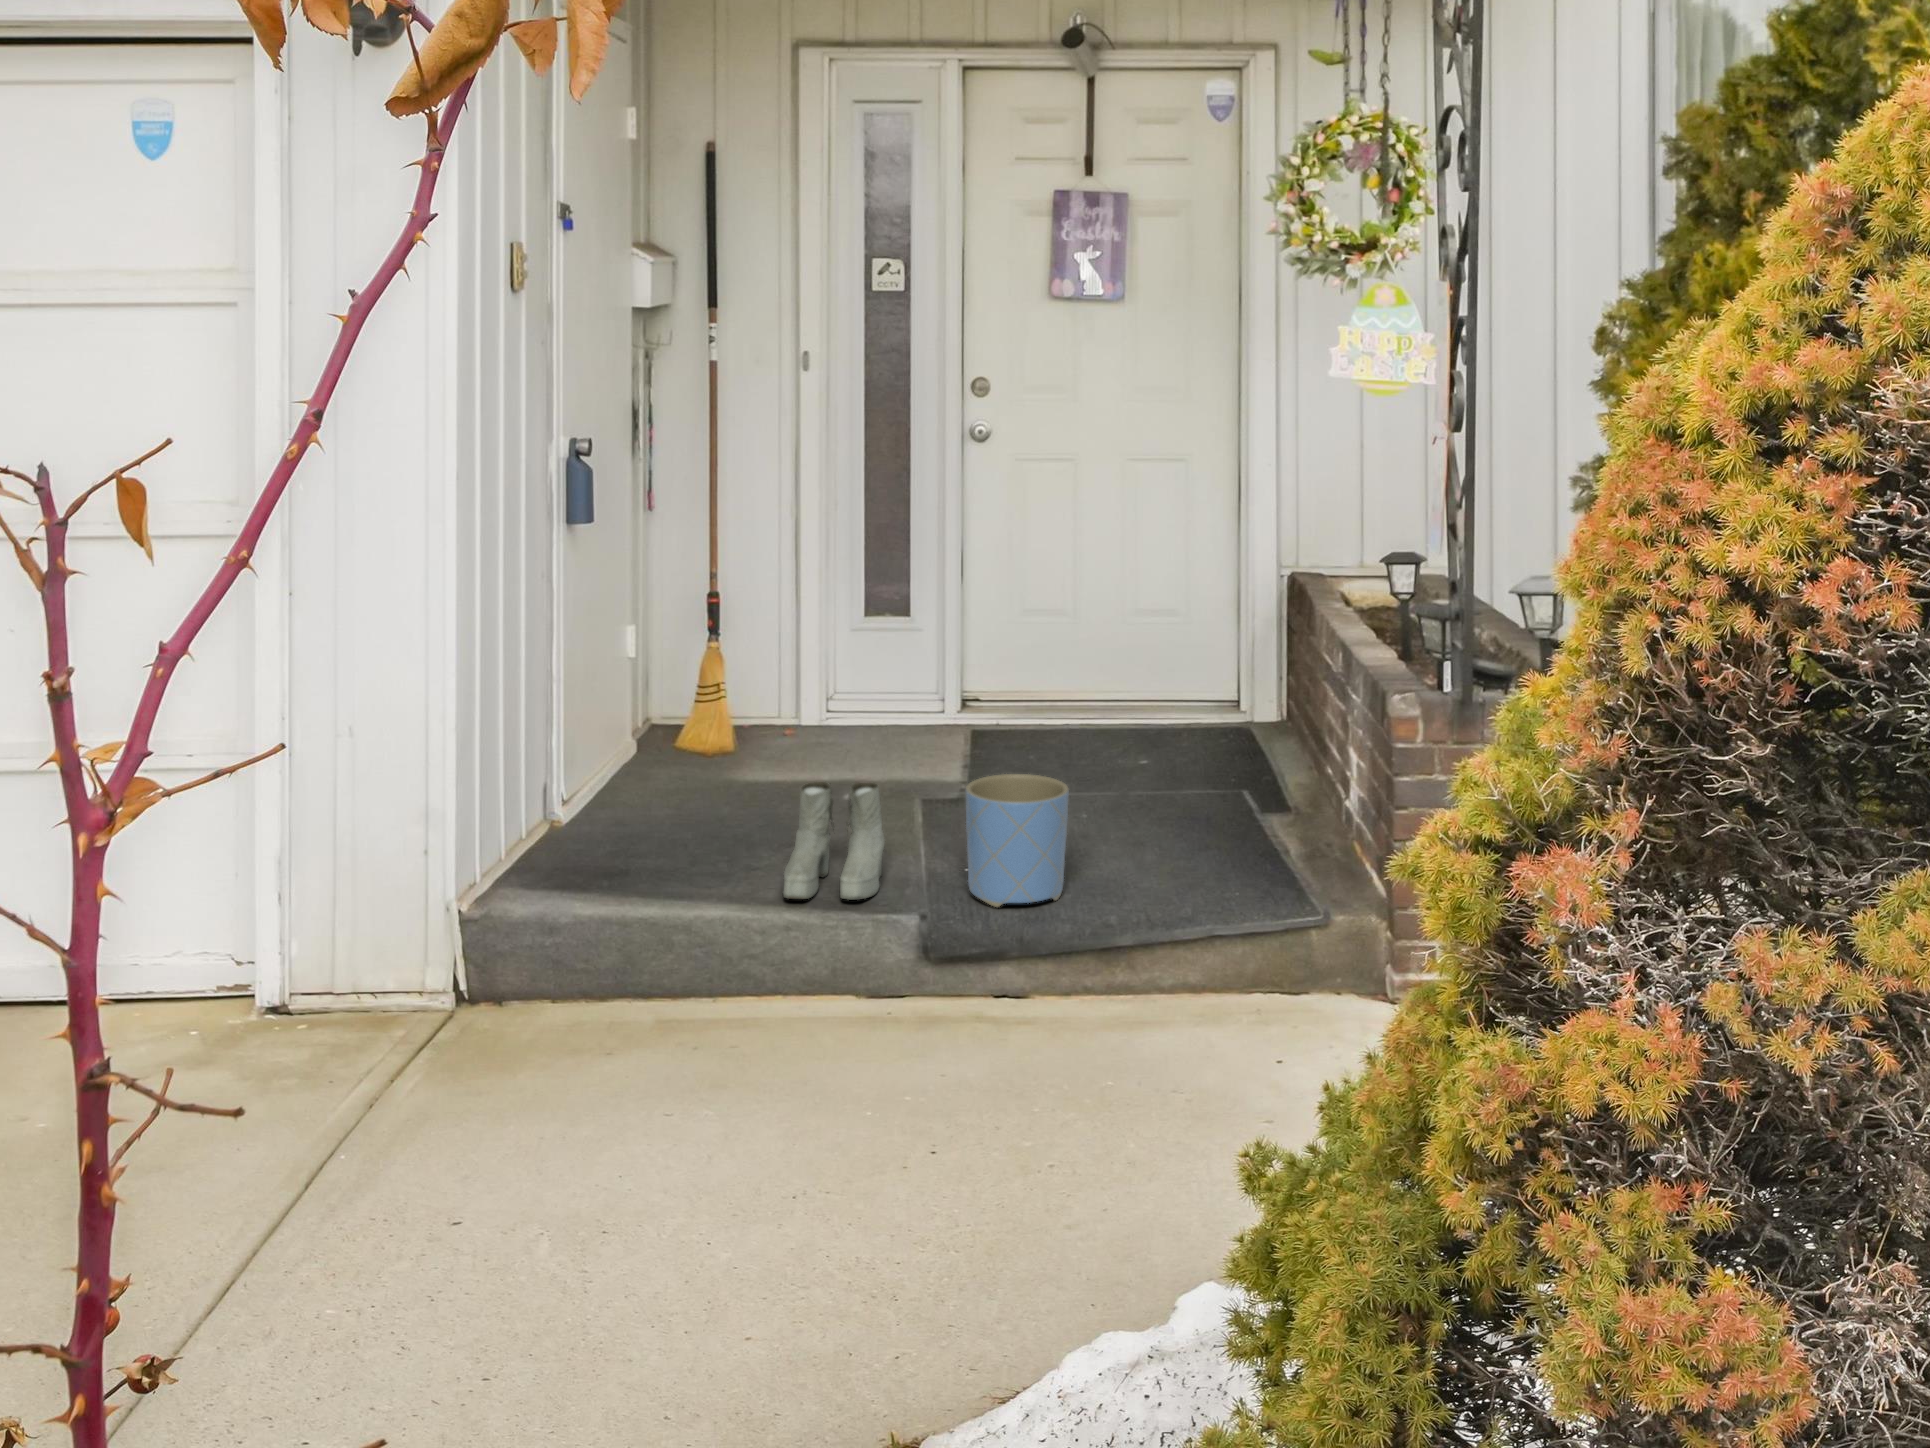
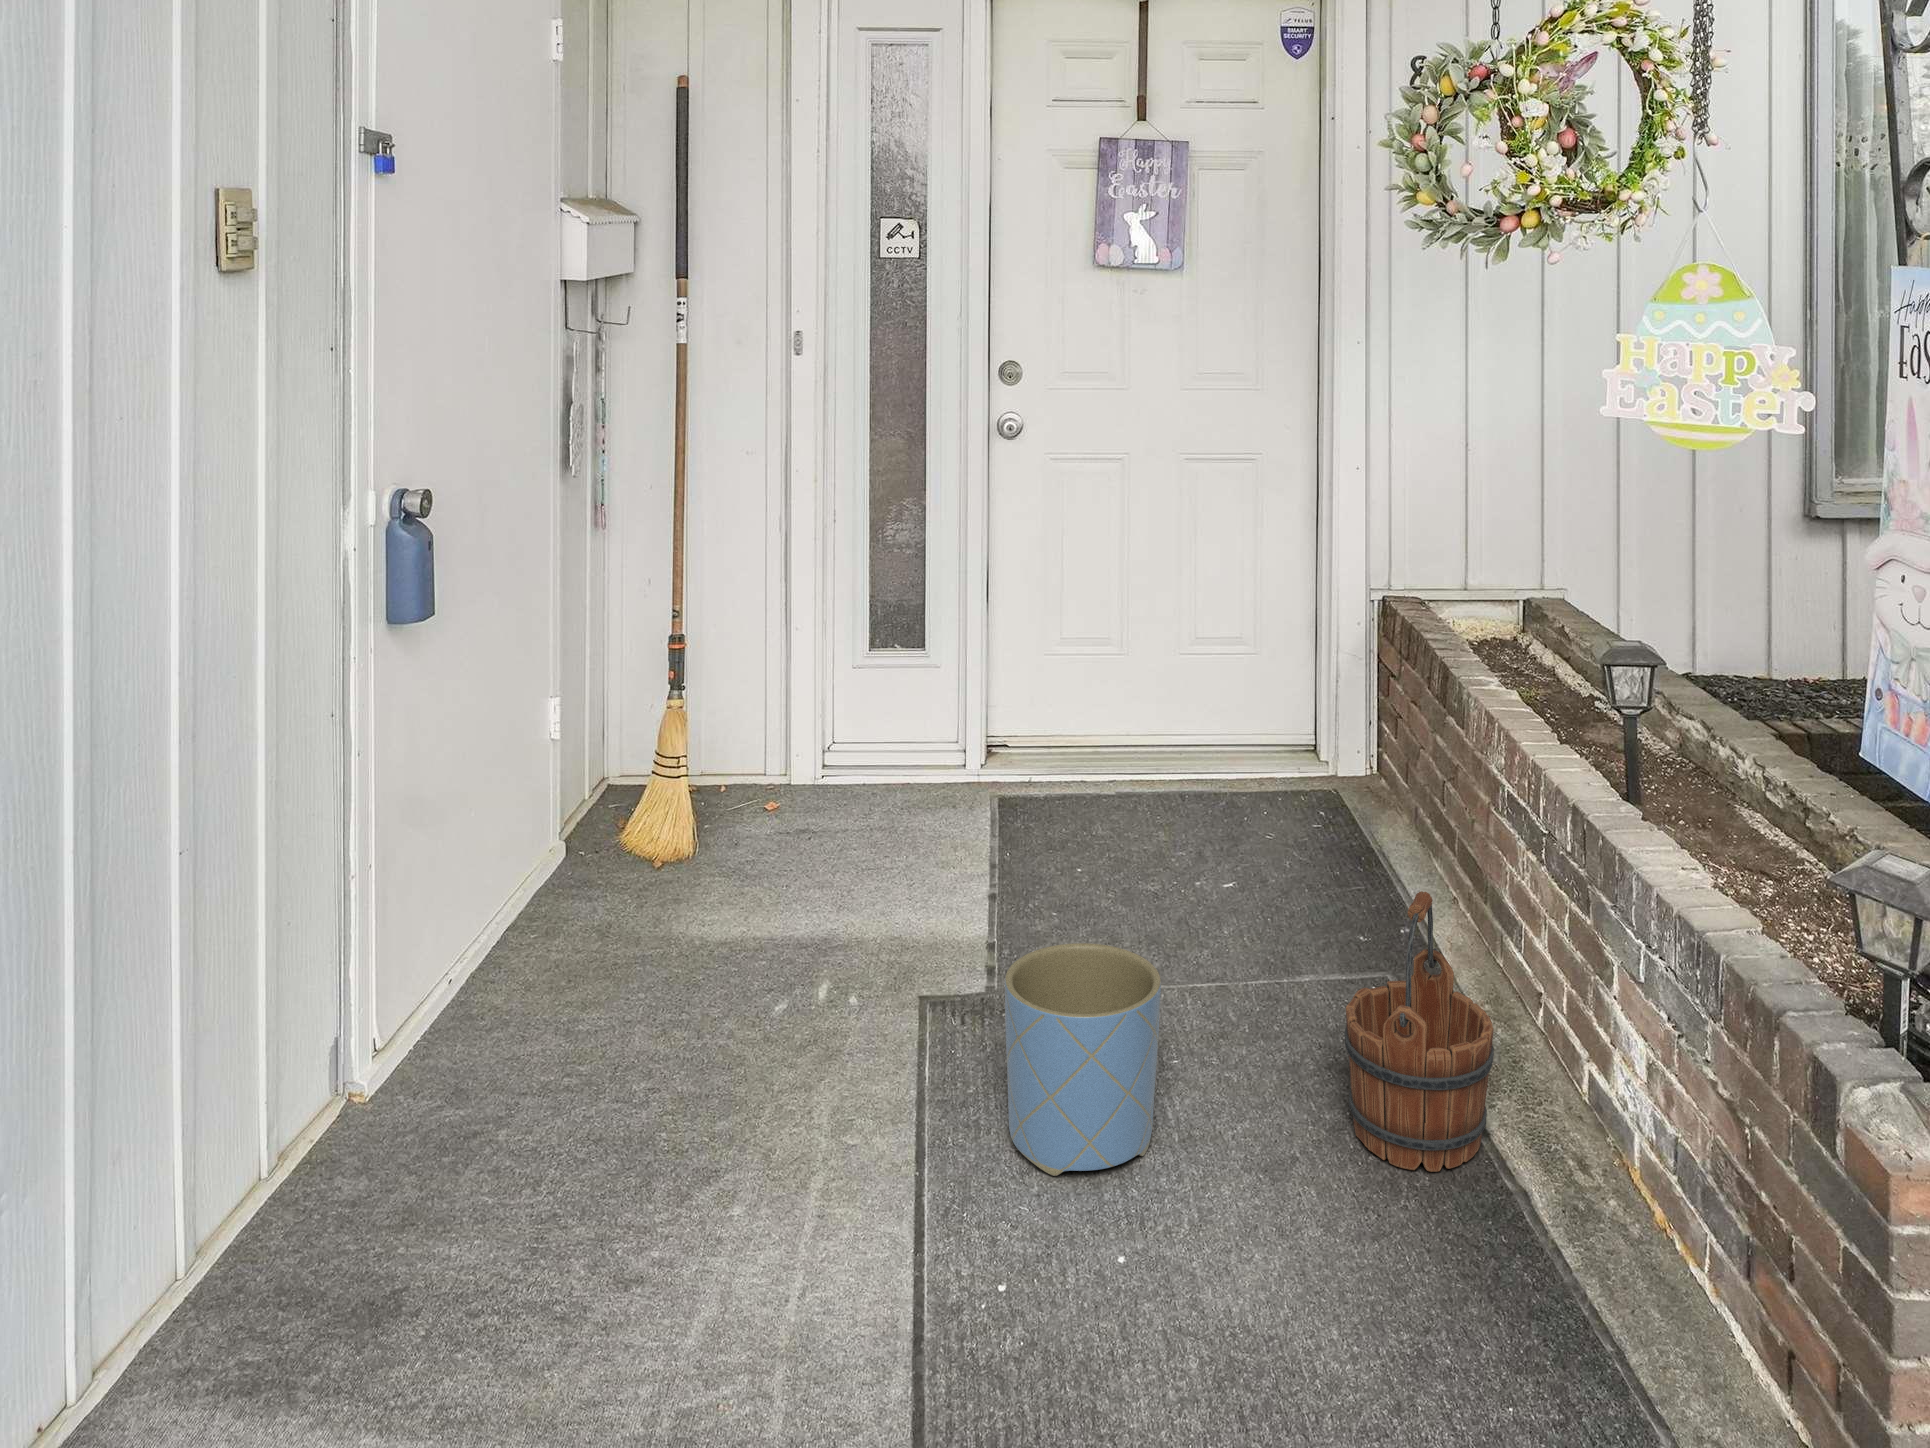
wooden bucket: none [1192,734,1288,908] -> present [1344,891,1494,1172]
boots: present [783,782,885,900] -> none [724,958,882,1165]

